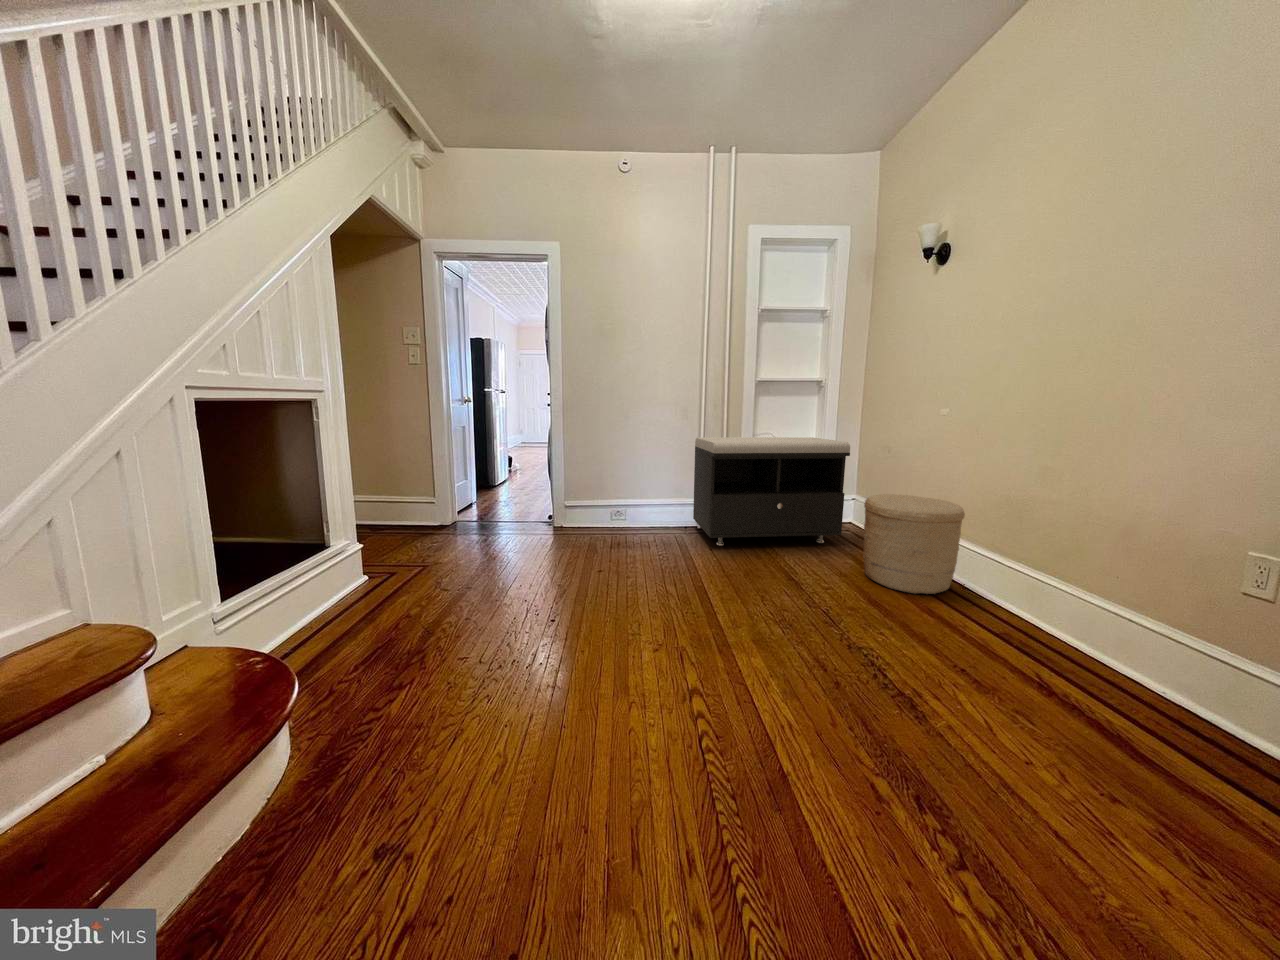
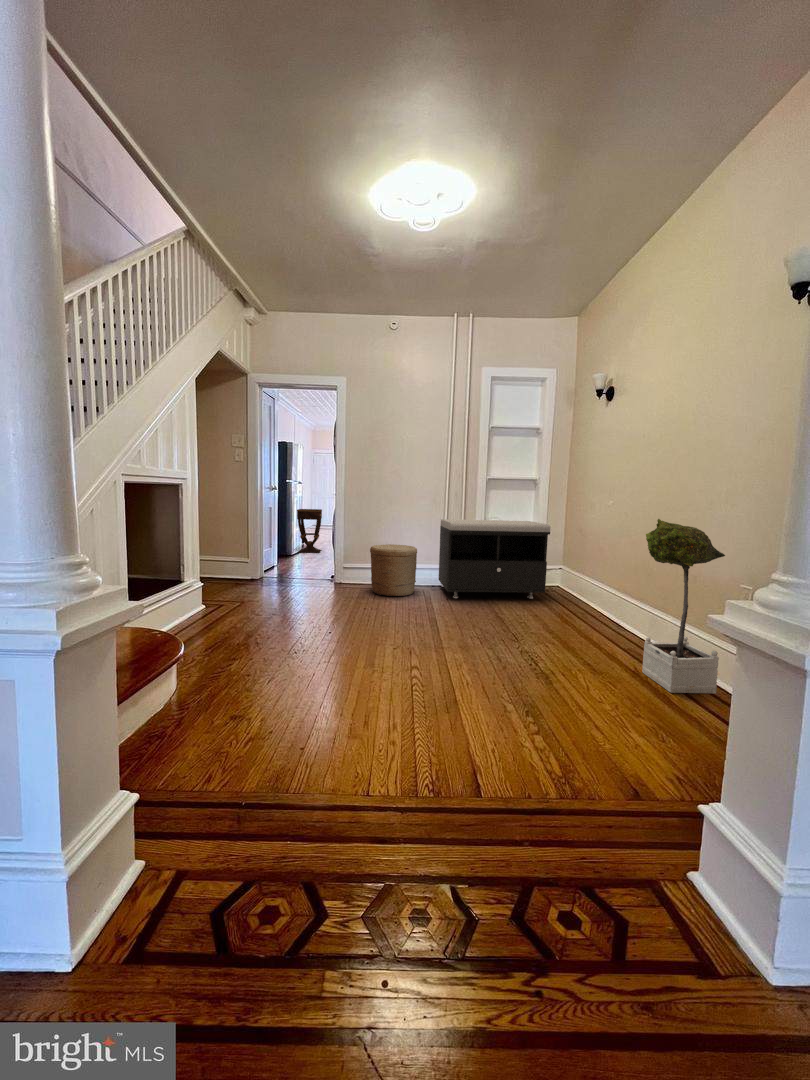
side table: none [501,427,535,483] -> present [297,509,322,553]
potted tree: none [1035,434,1192,714] -> present [642,519,725,693]
woven basket: present [863,494,965,594] -> present [370,544,417,596]

